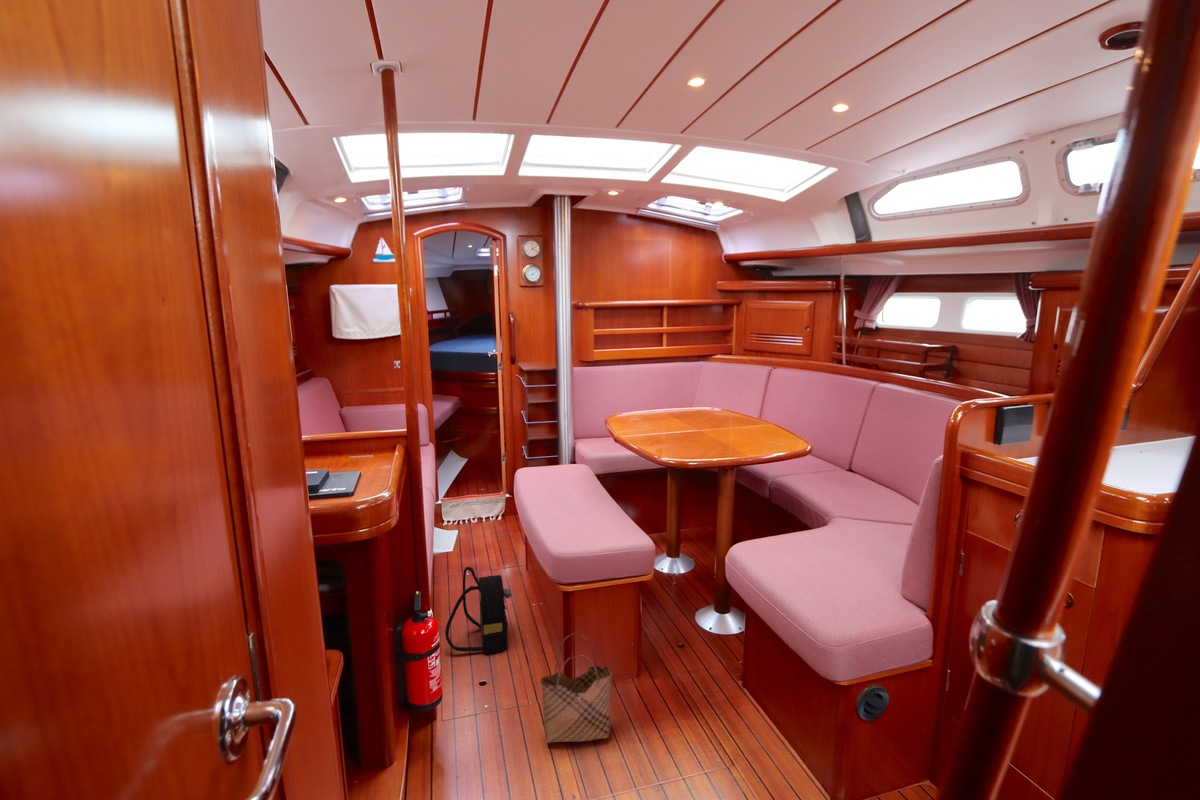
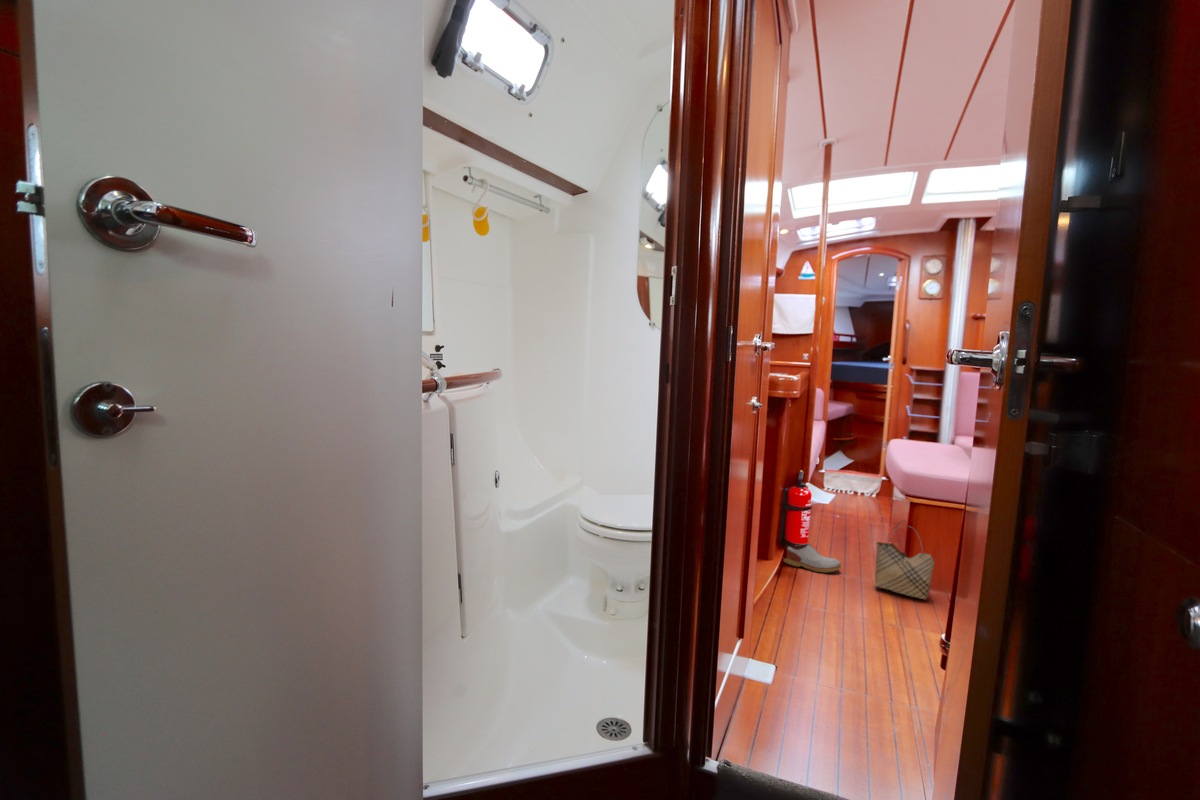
backpack: present [445,567,511,654] -> none [813,482,868,547]
shoe: none [413,704,497,749] -> present [784,544,841,572]

